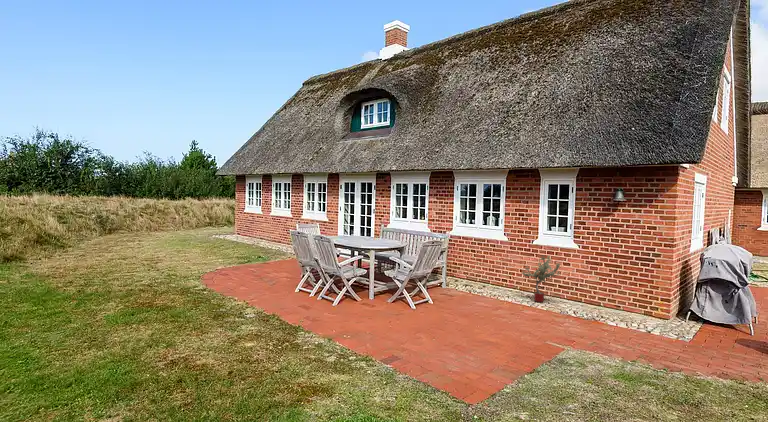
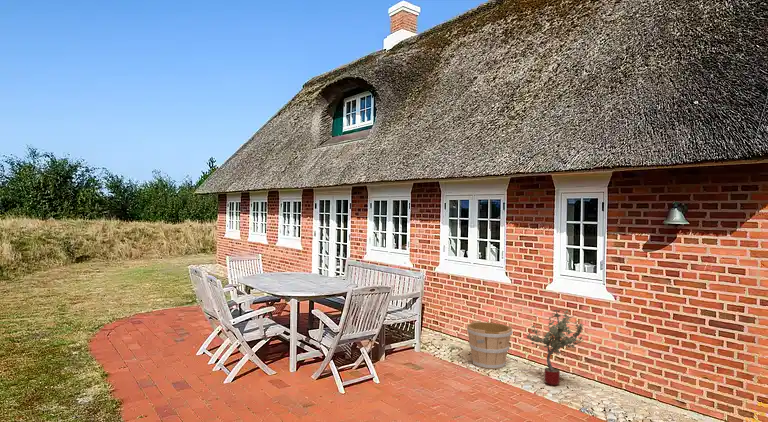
wooden bucket: none [479,266,510,295] -> present [467,321,513,369]

